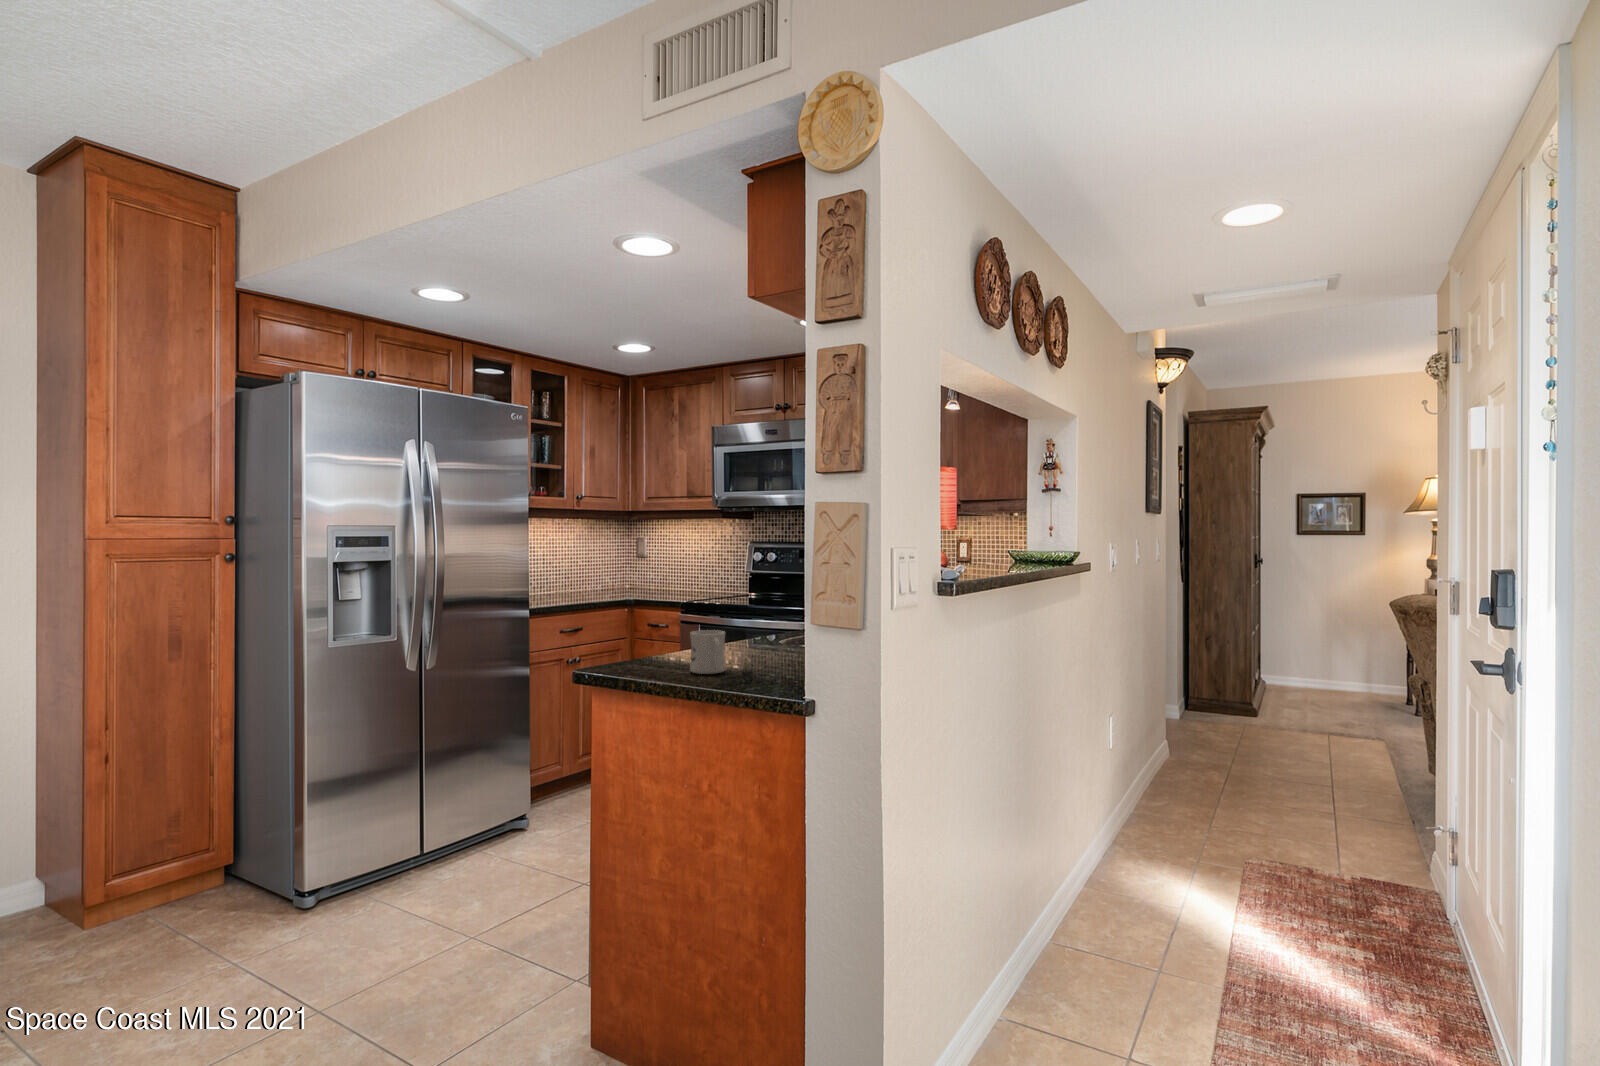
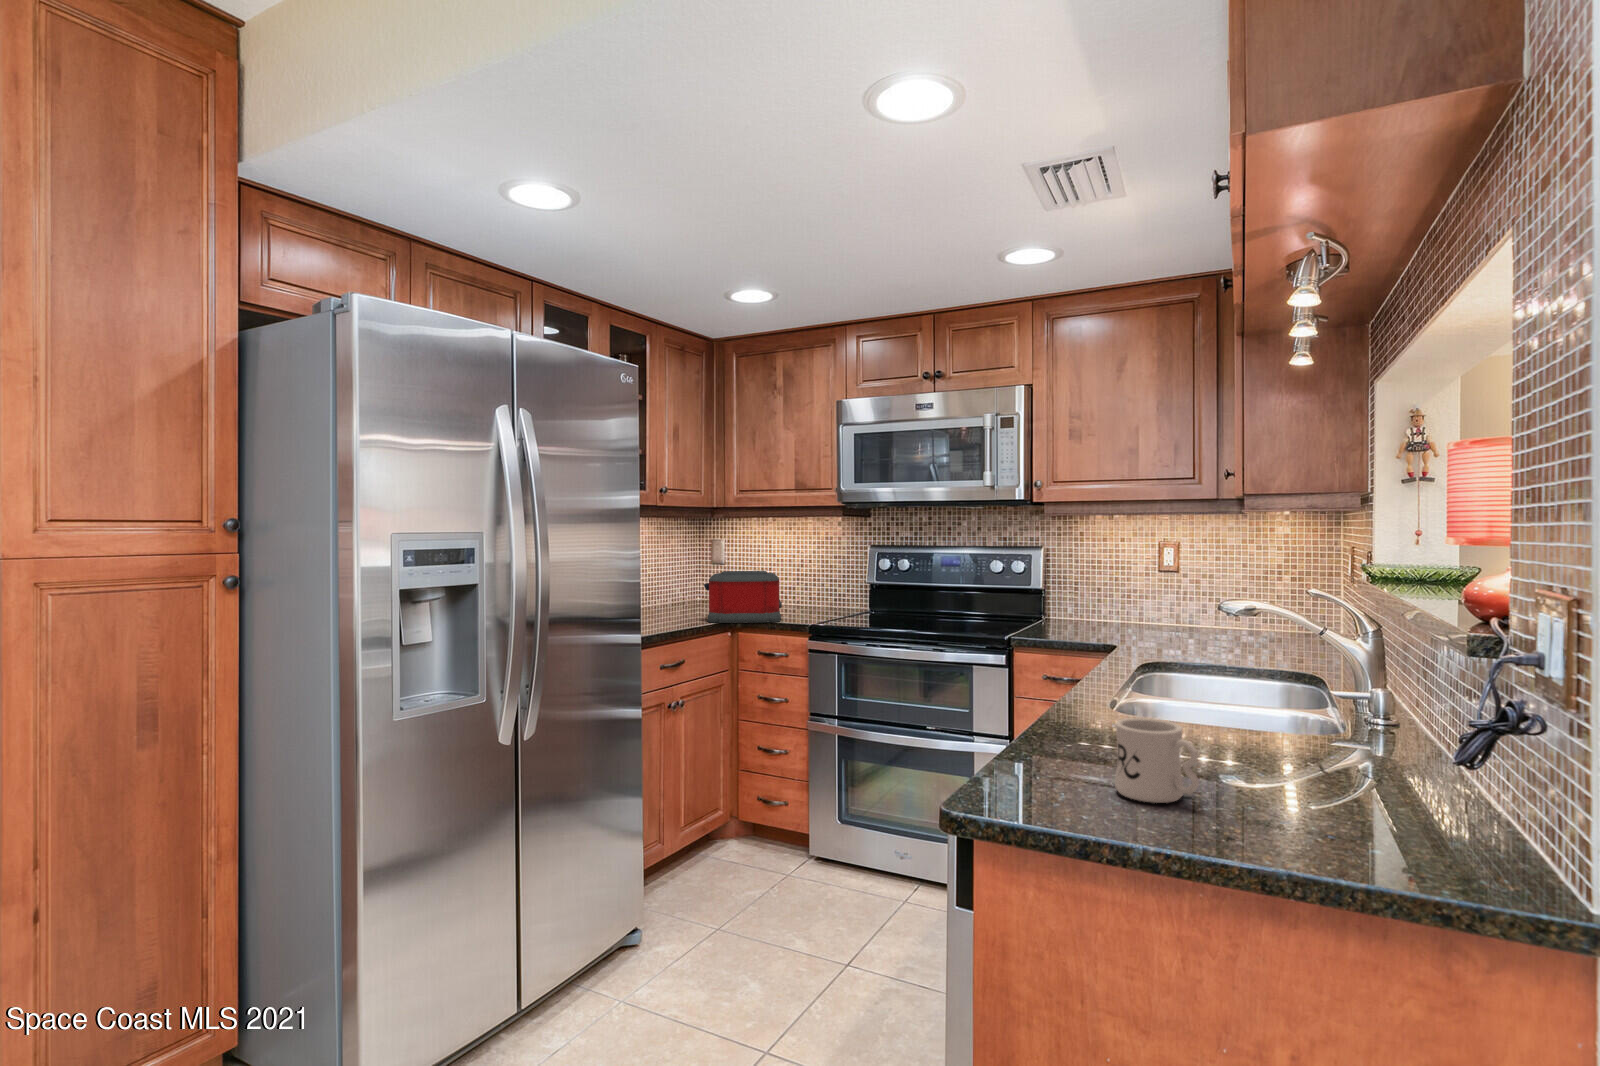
toaster: none [608,561,670,601] -> present [704,571,782,623]

